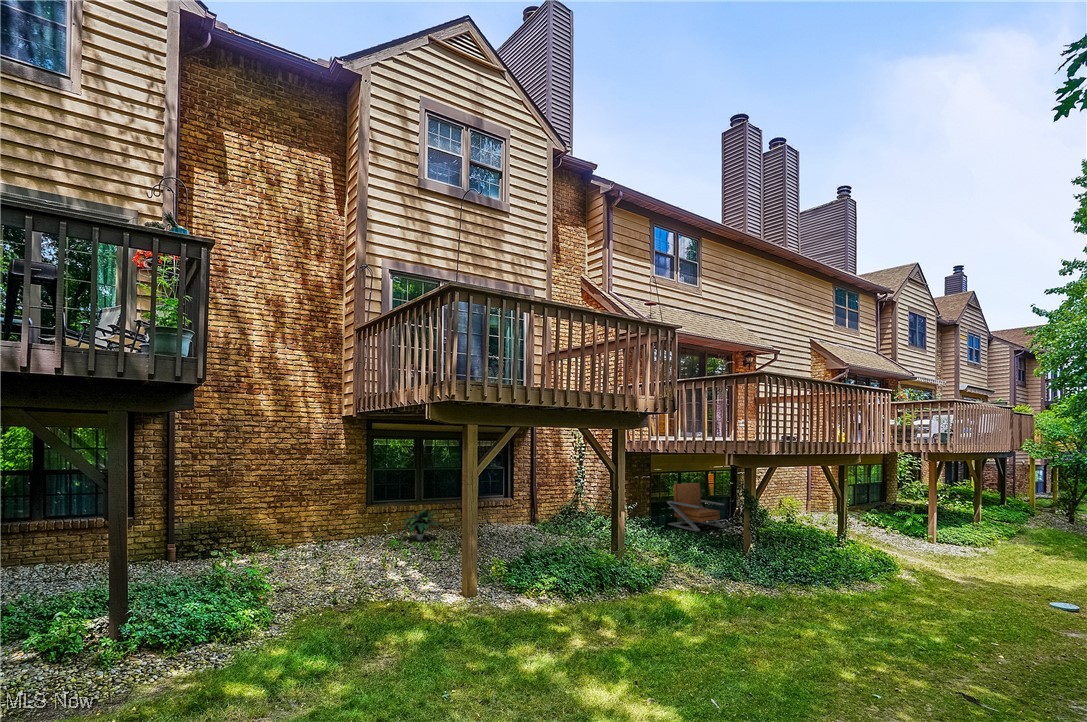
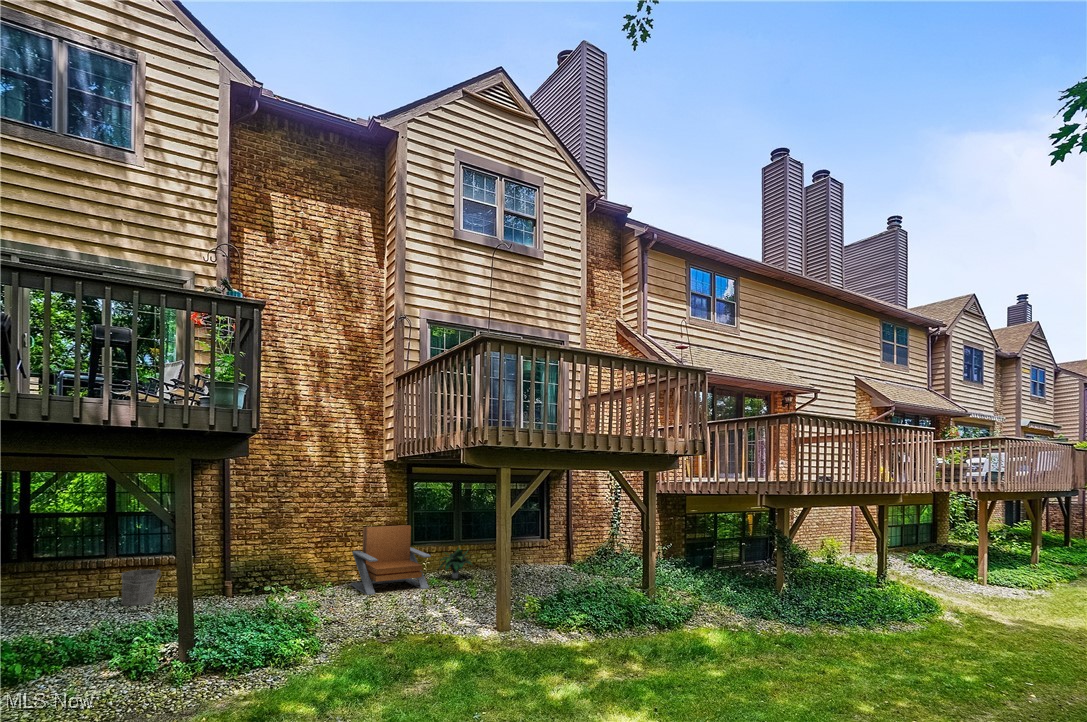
lounge chair: present [667,483,724,531] -> present [351,525,431,595]
bucket: none [49,533,95,573] -> present [121,569,160,606]

